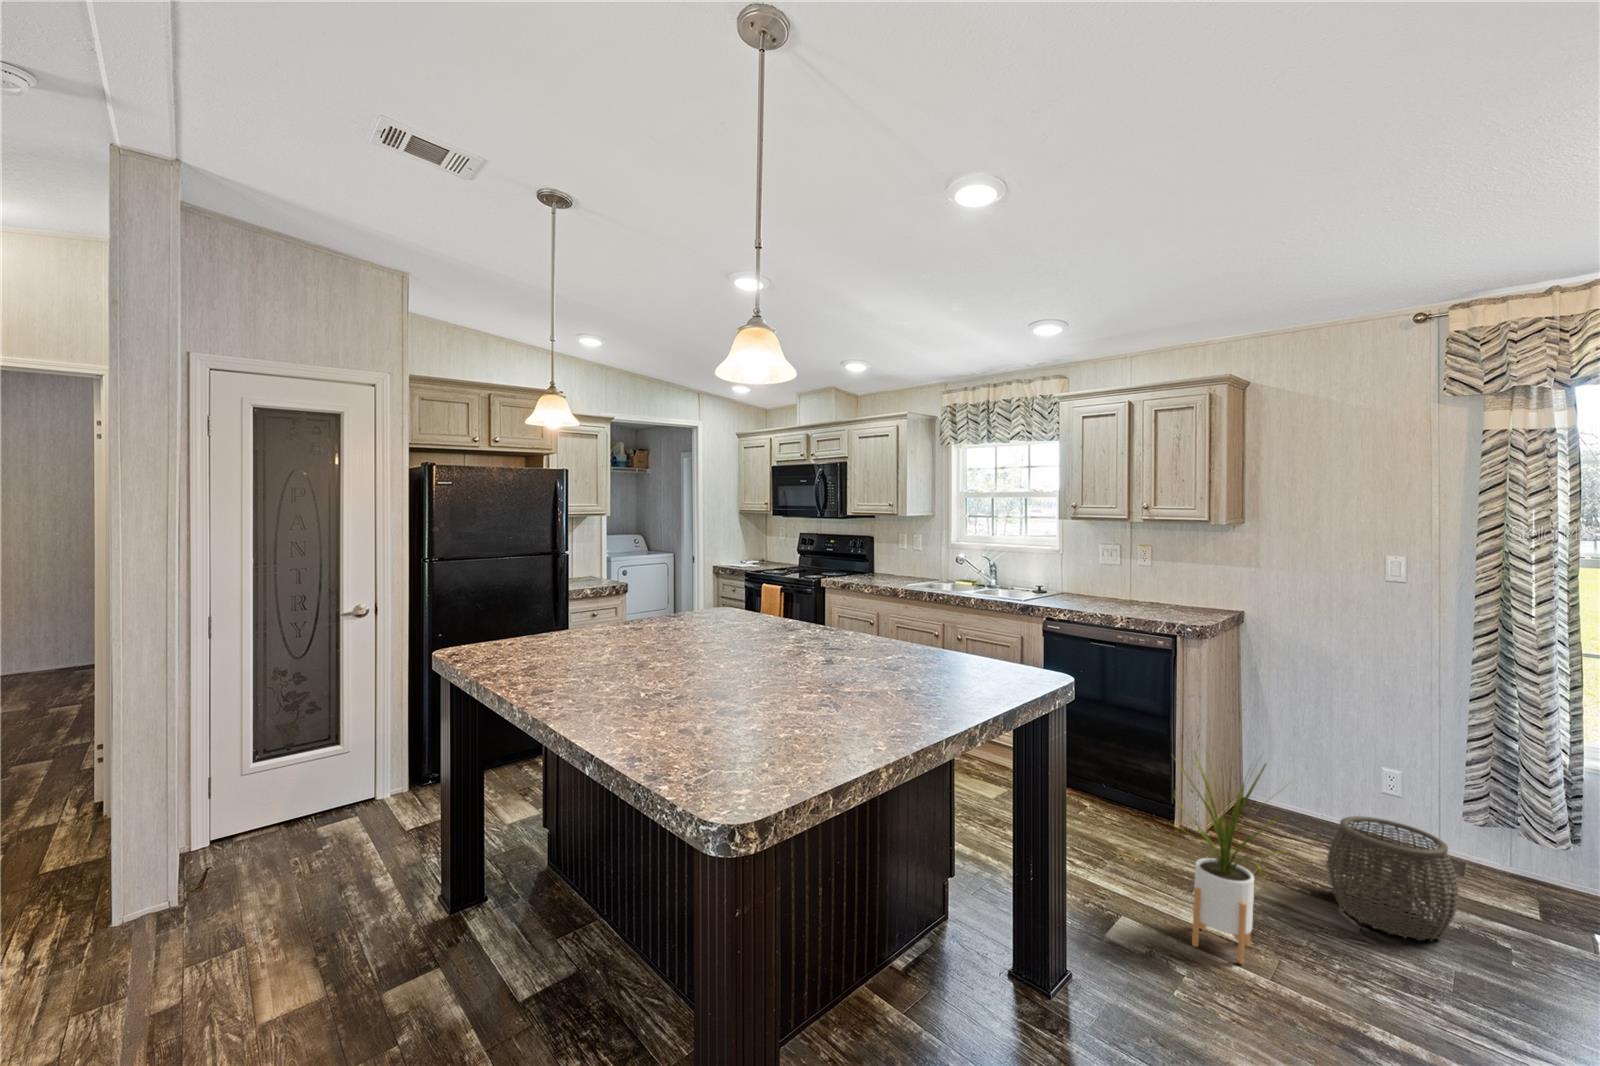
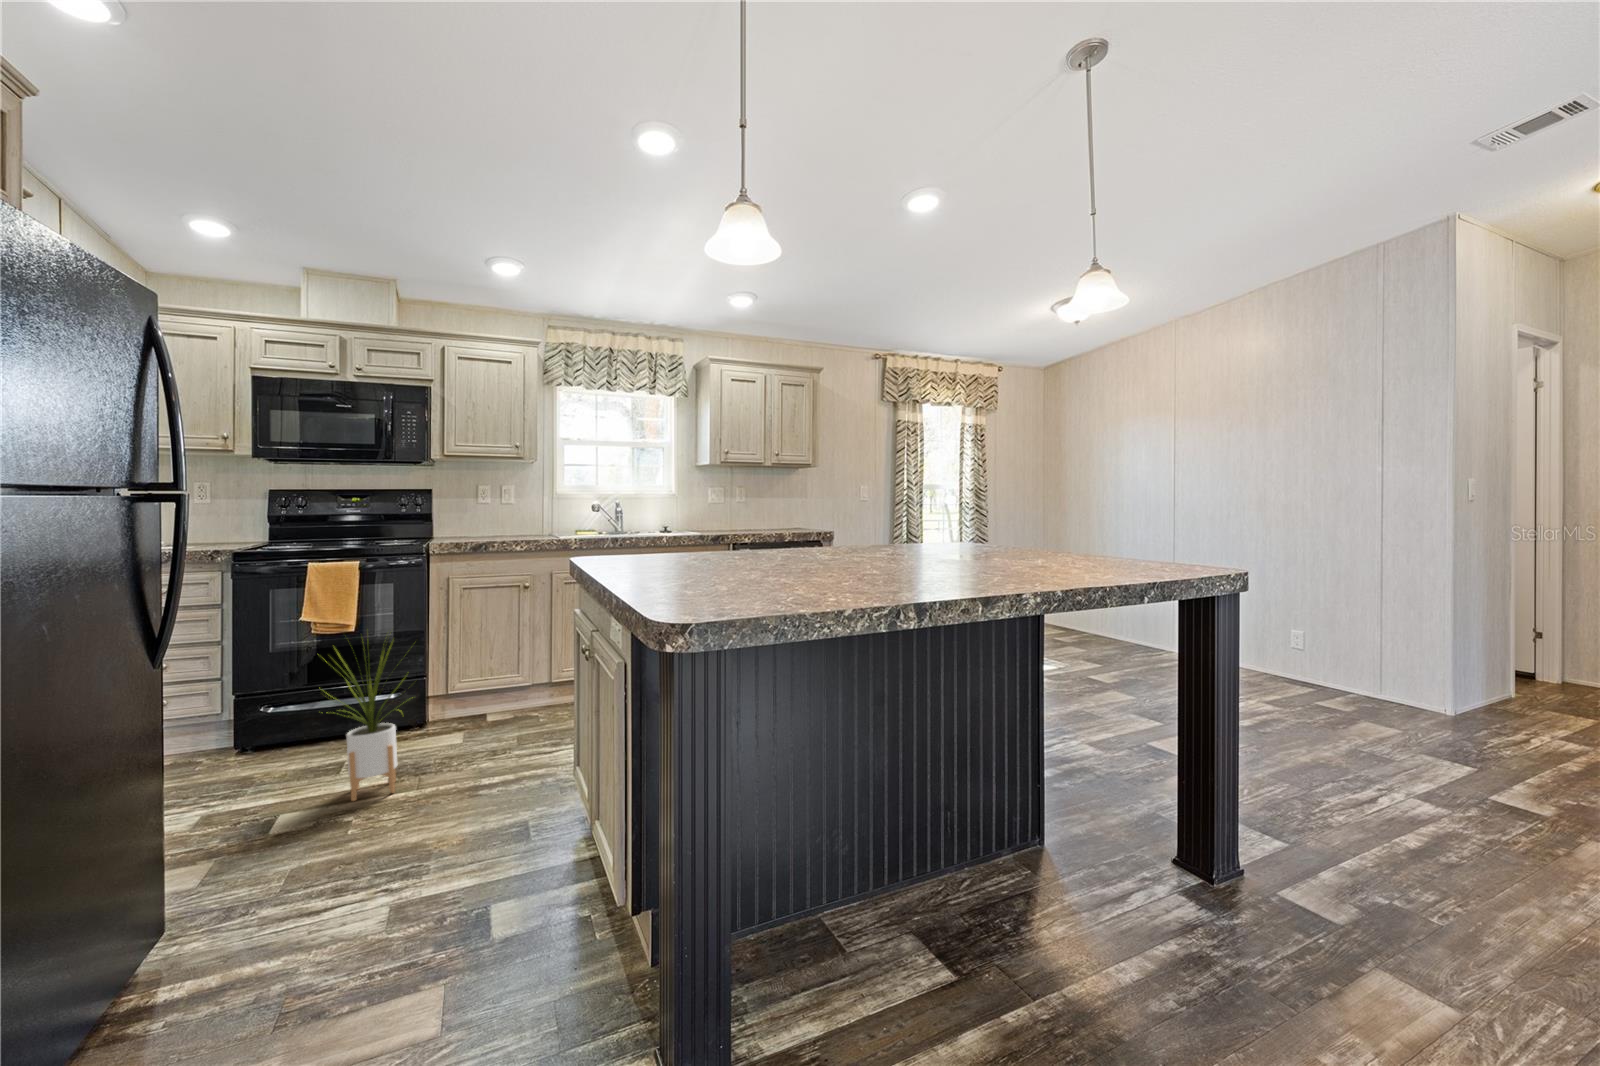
woven basket: present [1327,816,1460,940] -> none [437,664,514,737]

